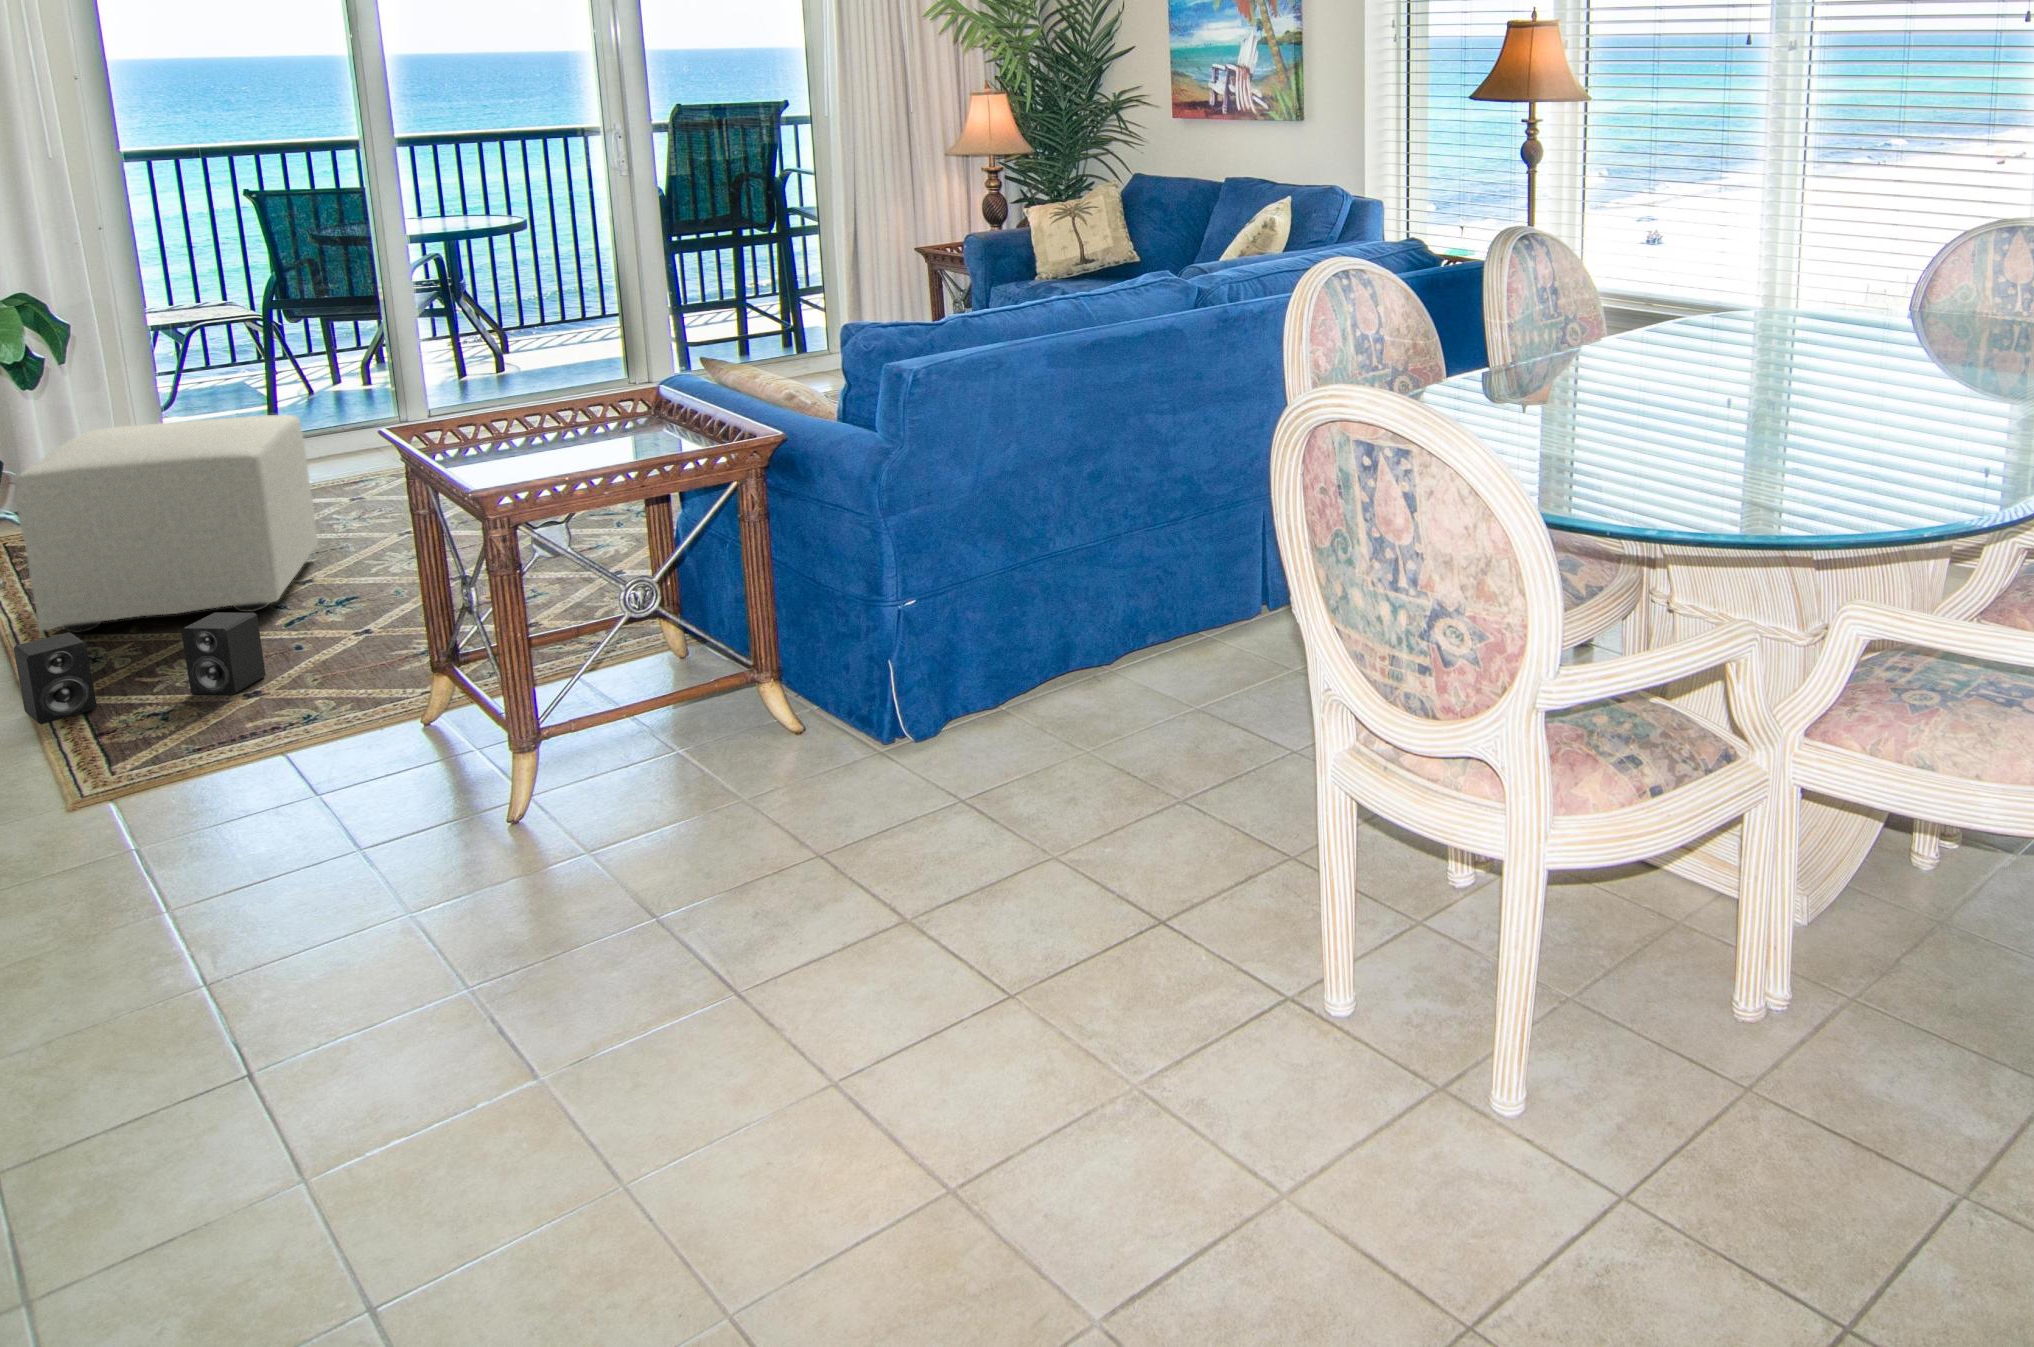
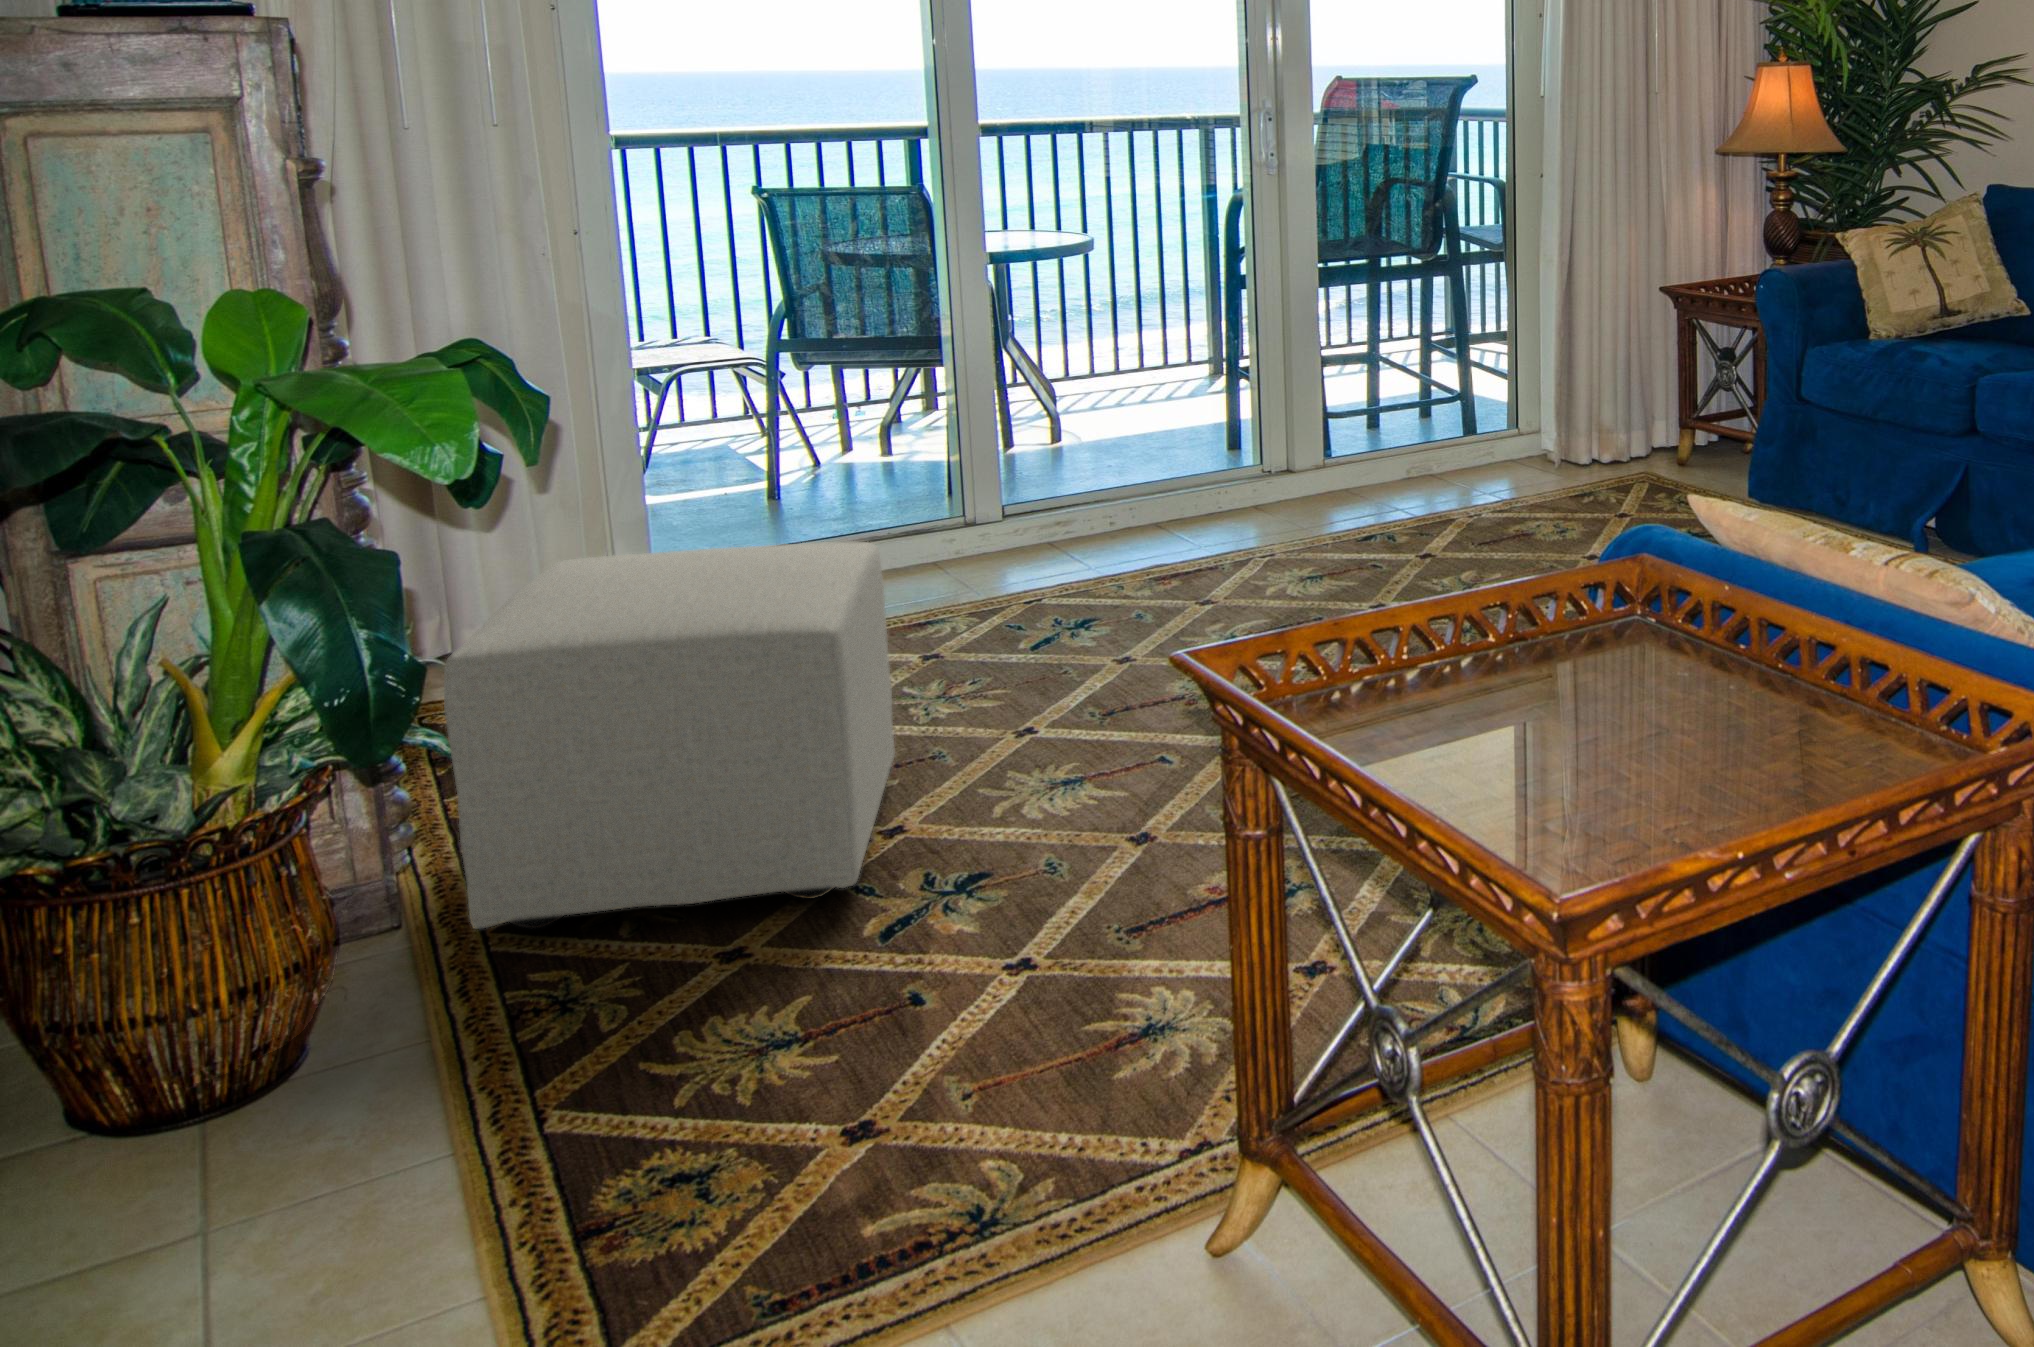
speaker: present [14,612,266,724] -> none [429,951,864,1185]

